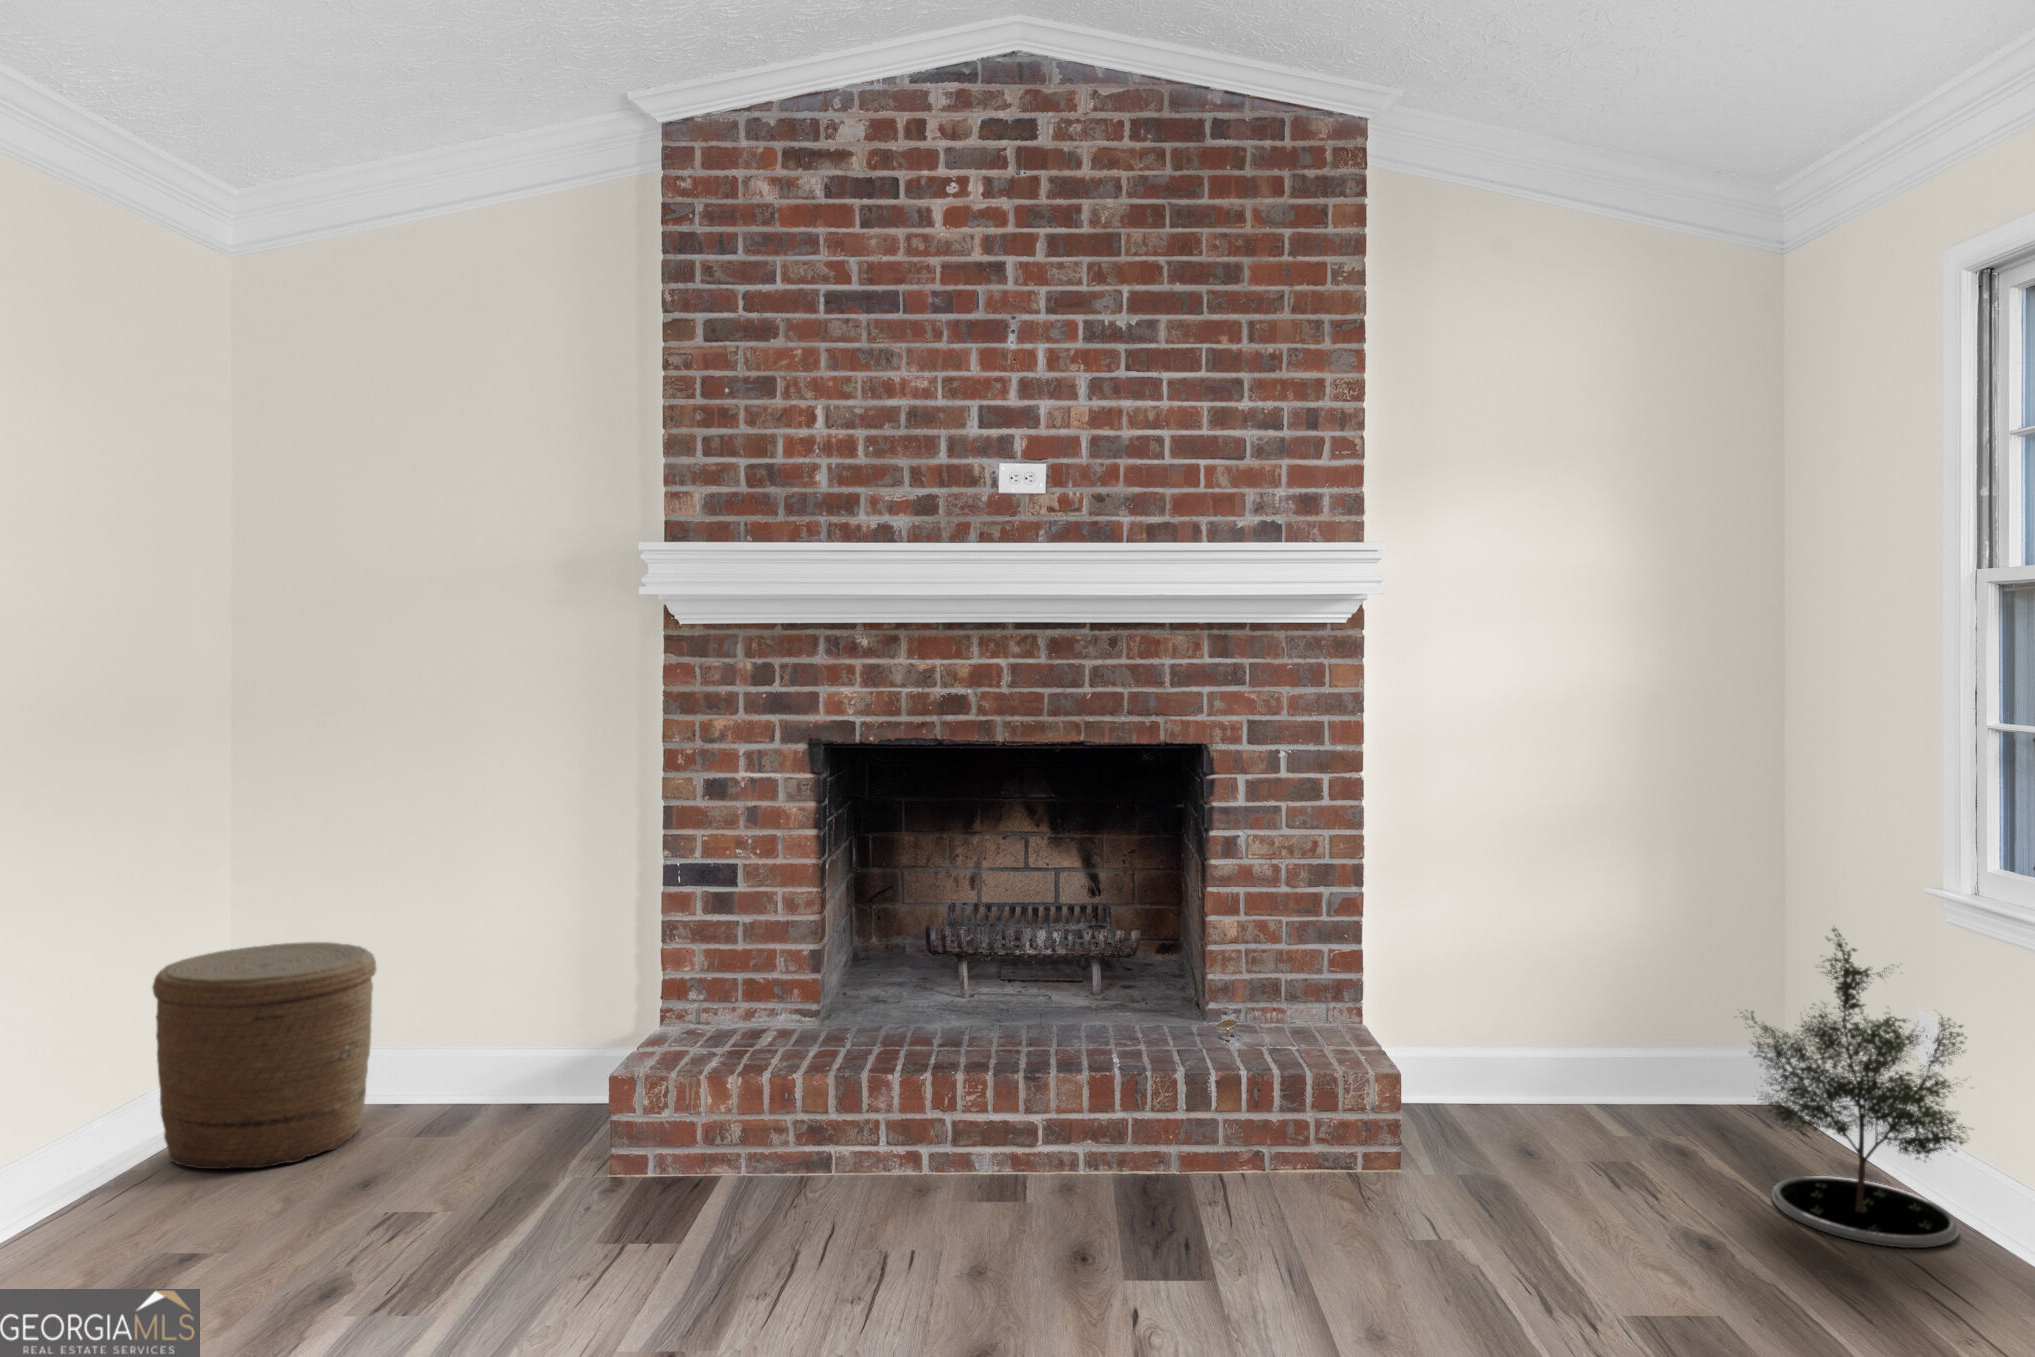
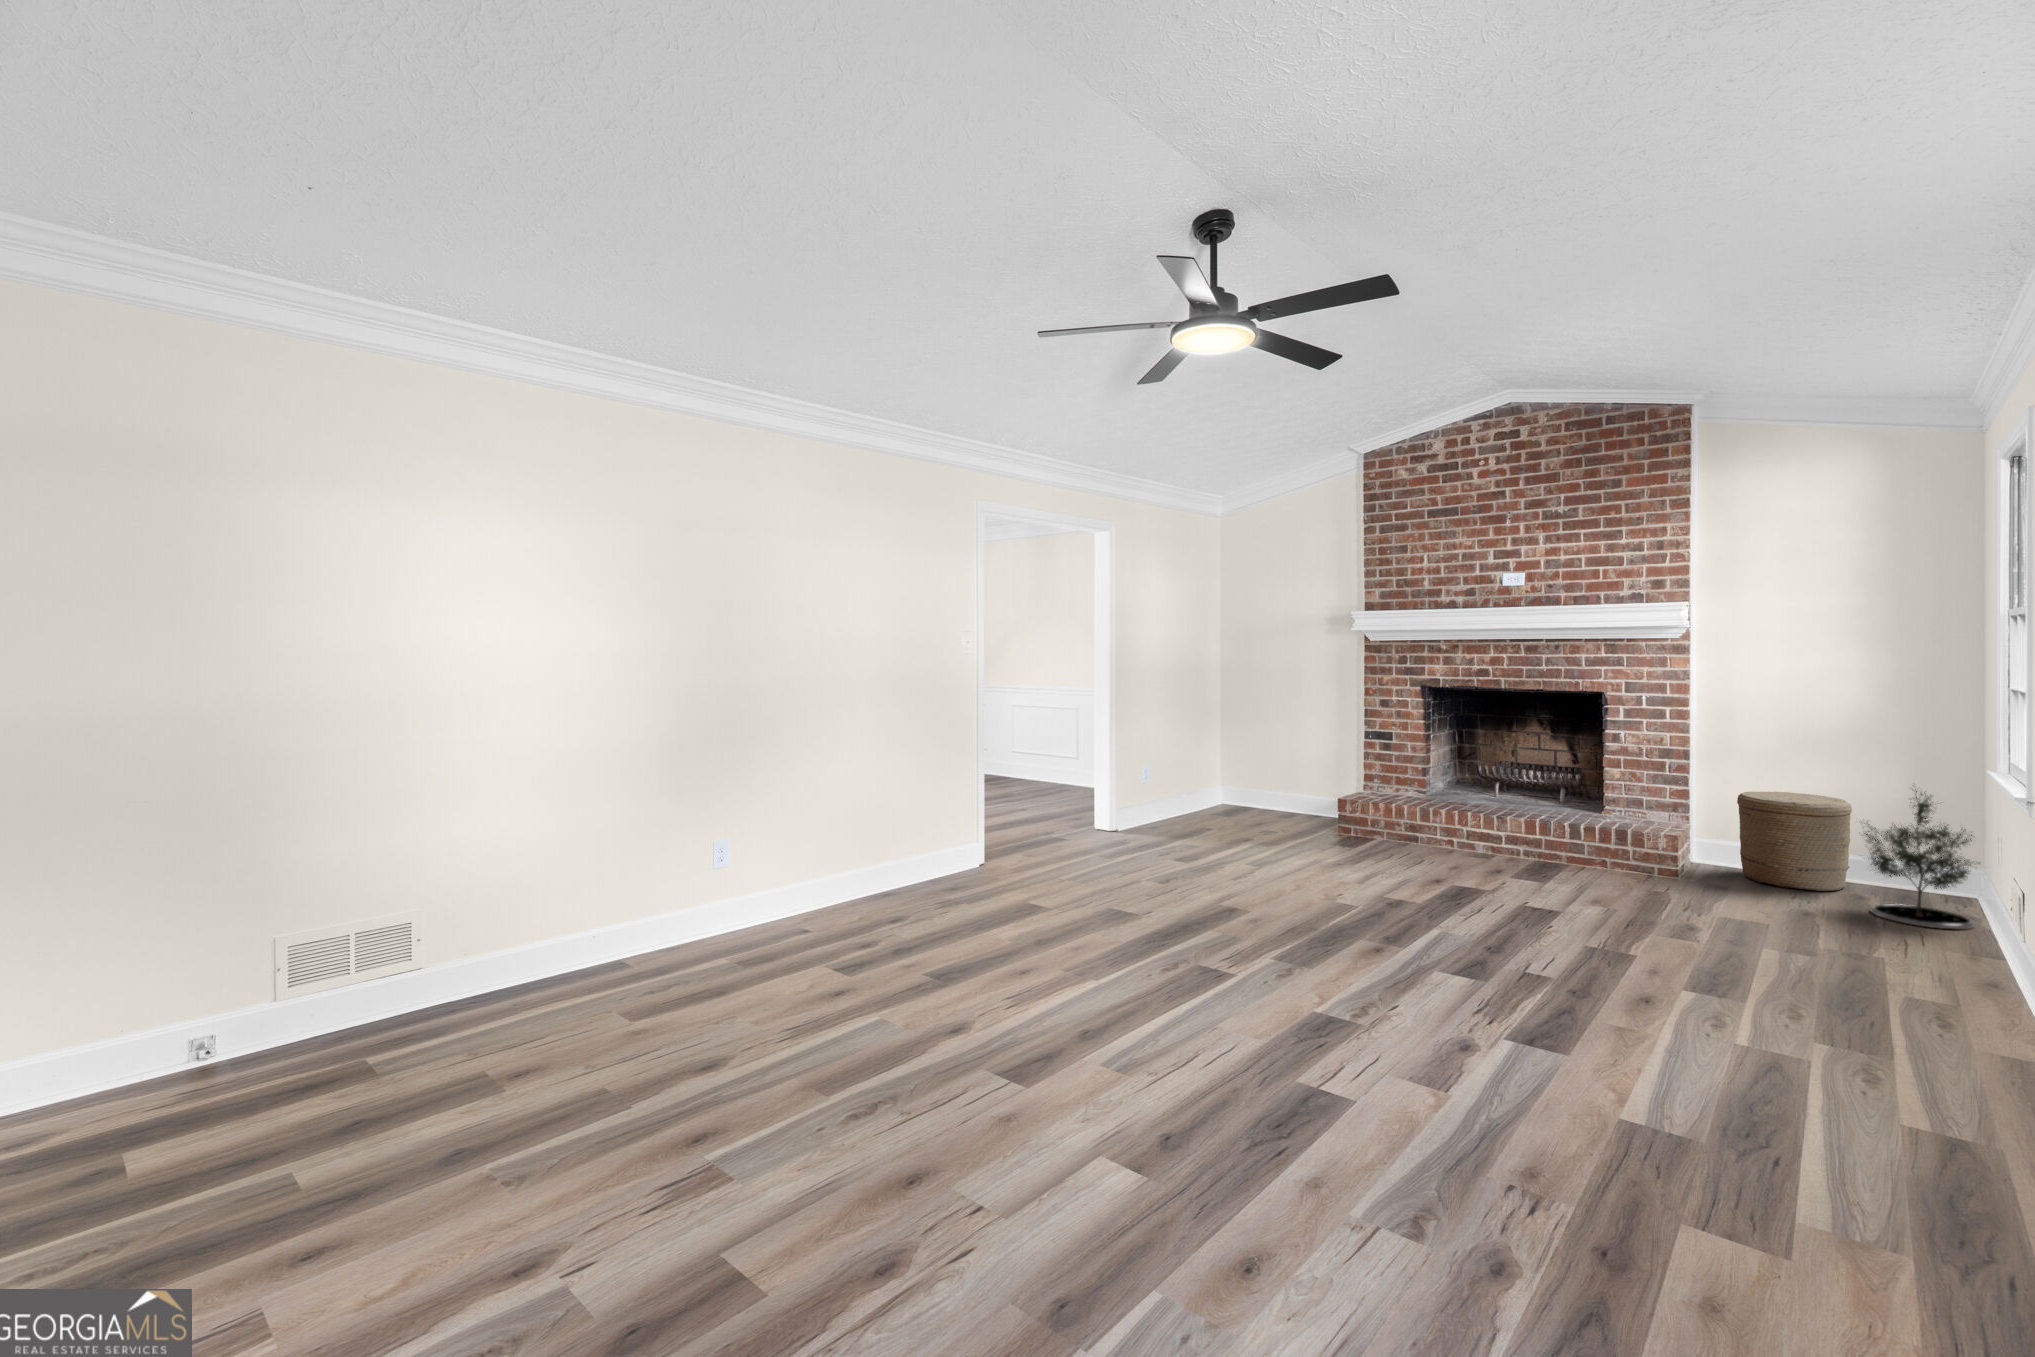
woven basket: present [152,942,376,1169] -> present [1737,792,1852,891]

